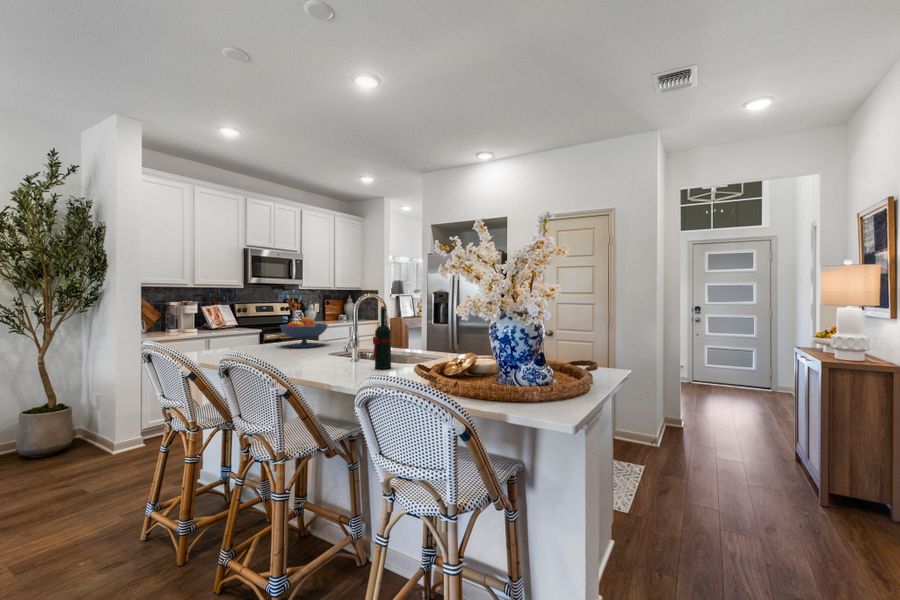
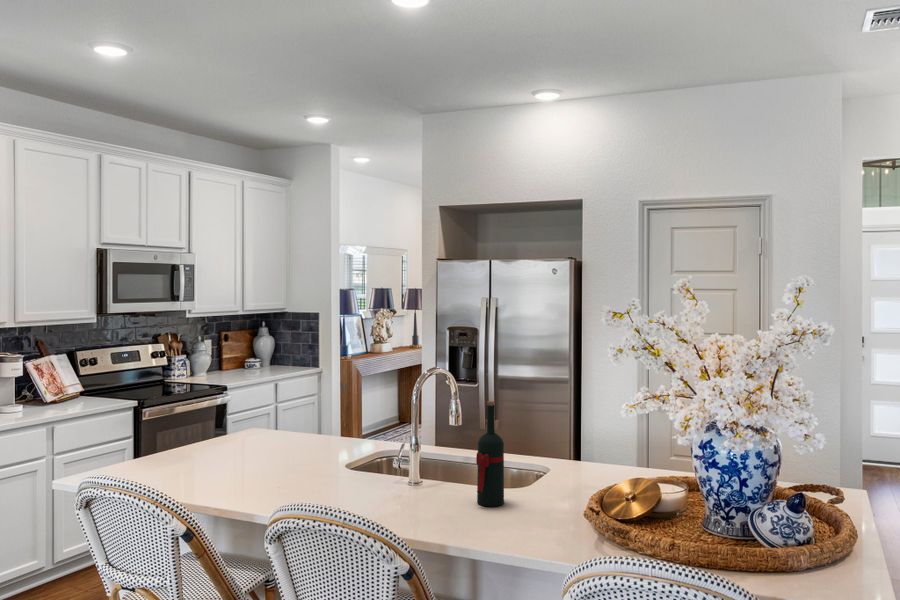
fruit bowl: present [280,317,328,347] -> none [236,392,318,452]

